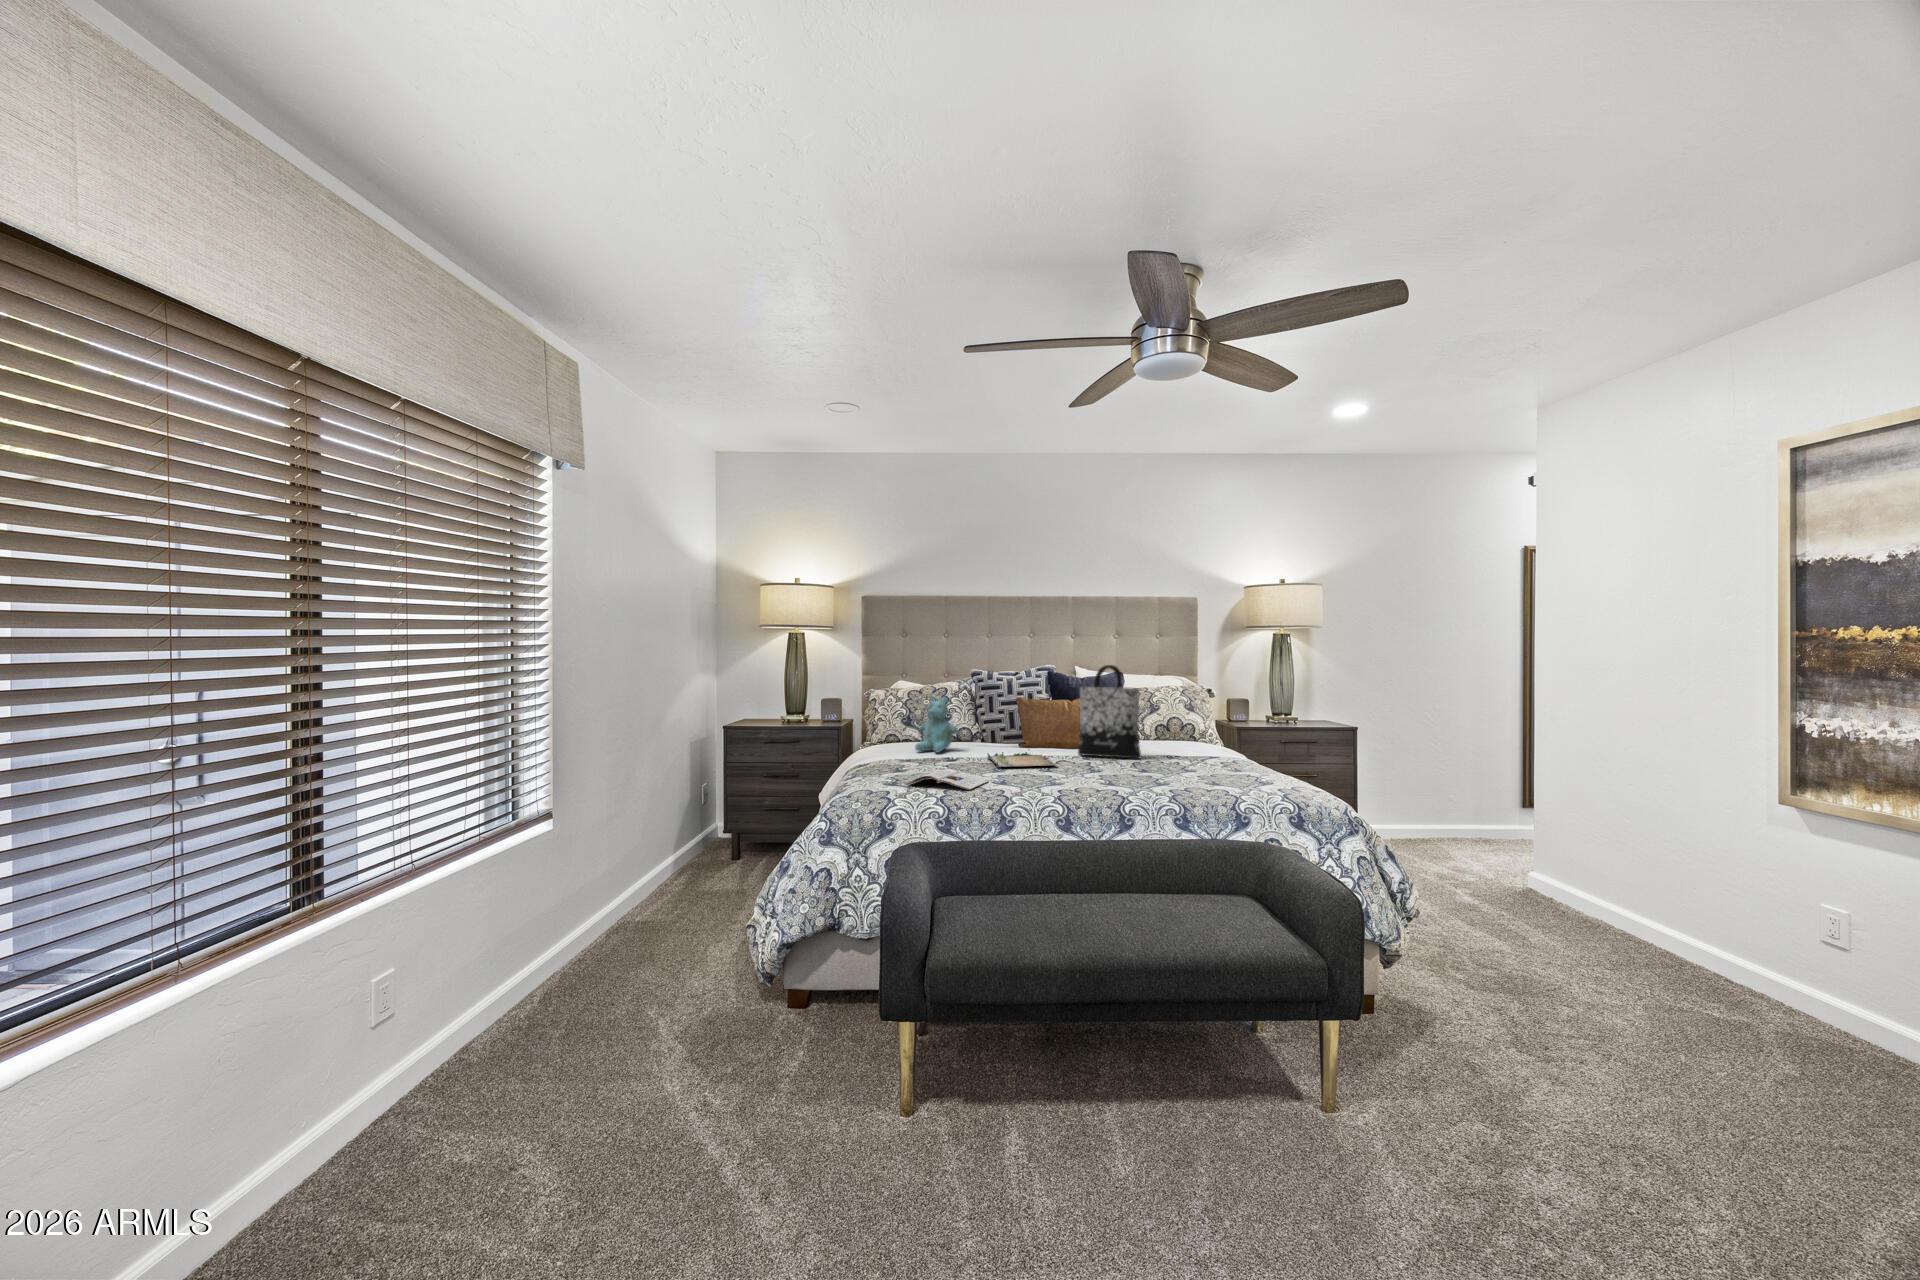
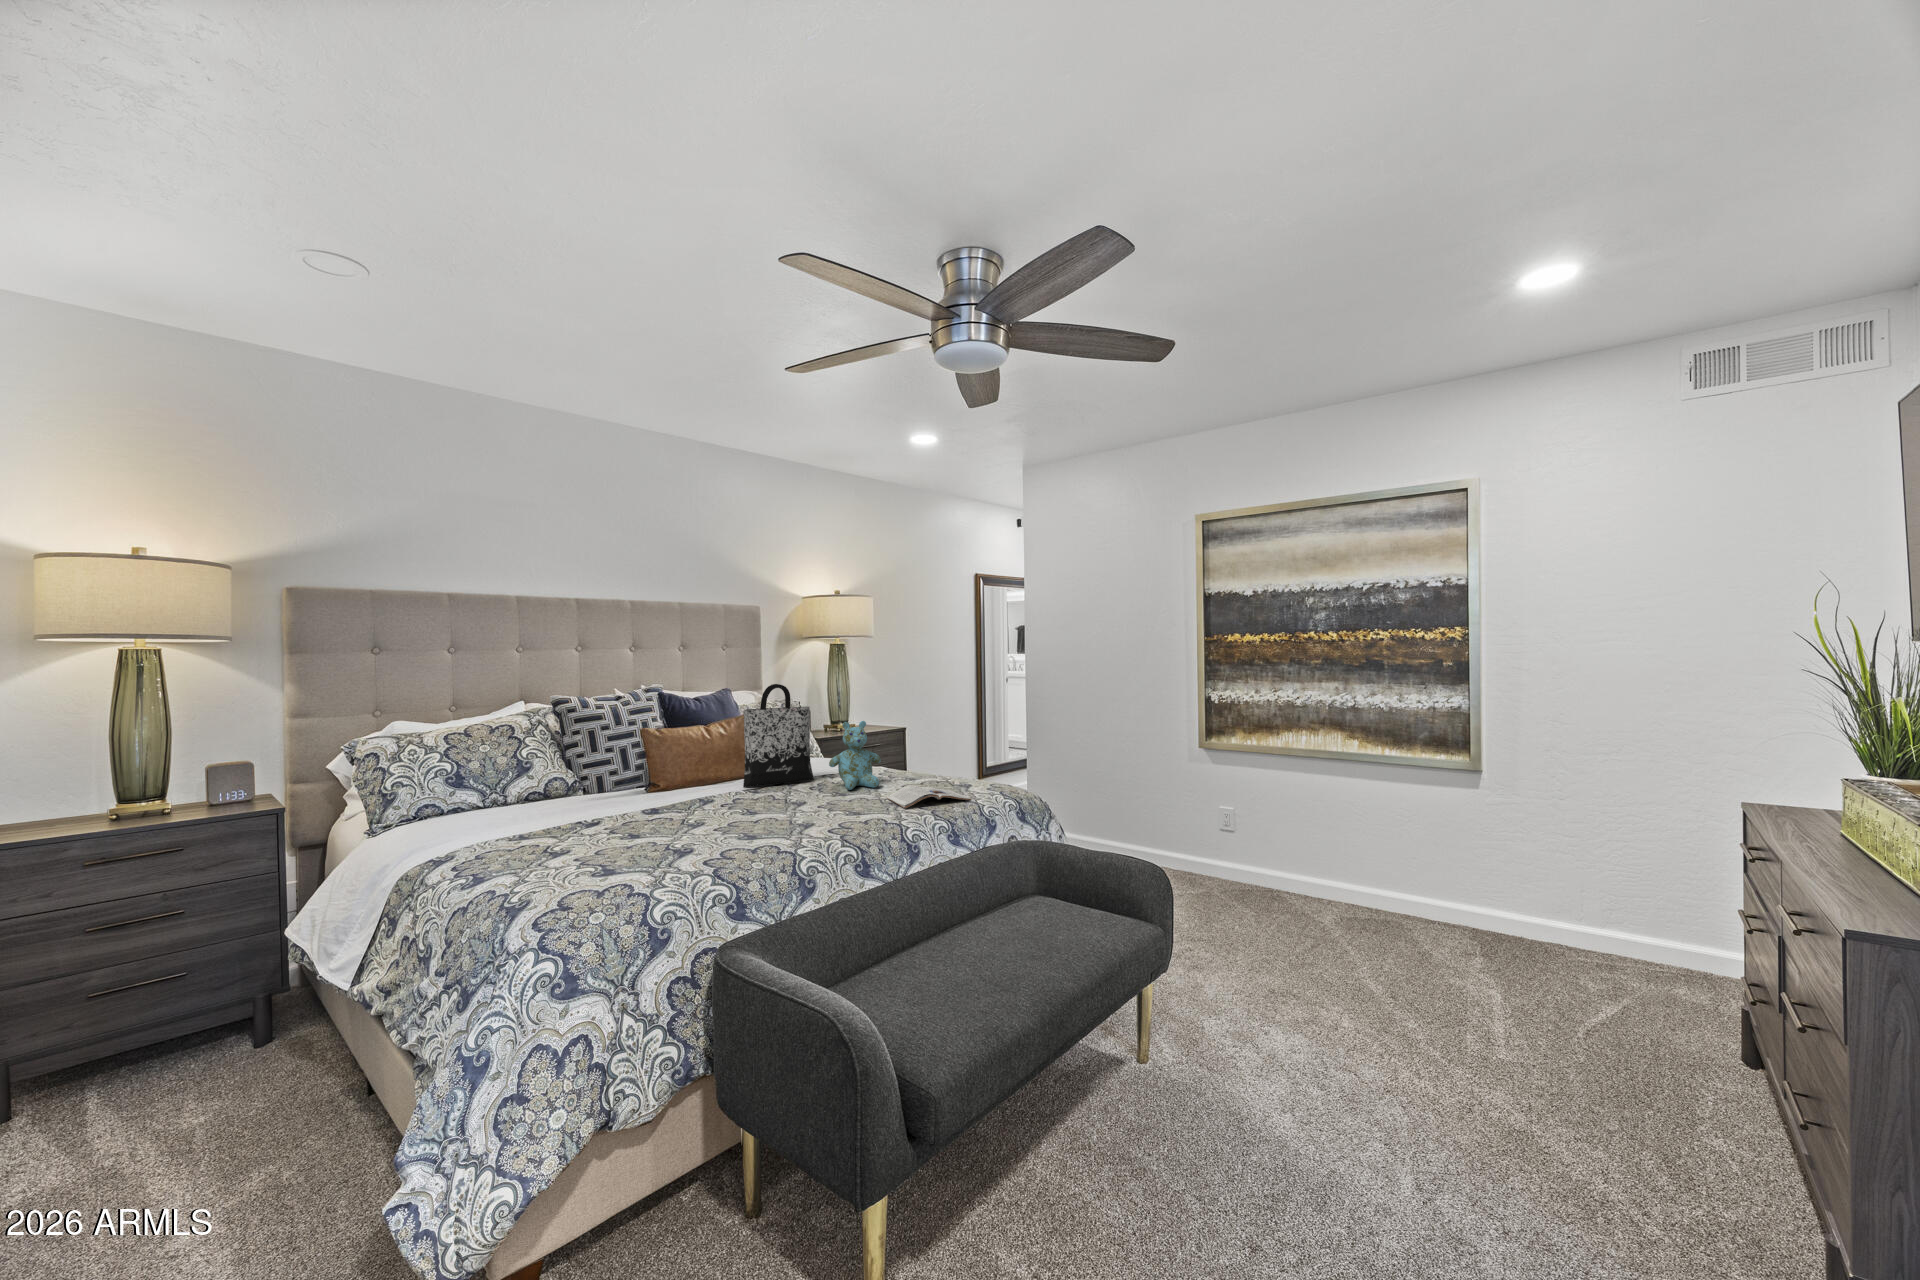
stuffed bear: present [915,696,959,753] -> present [829,721,881,790]
tray: present [987,749,1056,768] -> none [645,789,759,818]
magazine: present [906,769,989,790] -> present [887,785,971,808]

